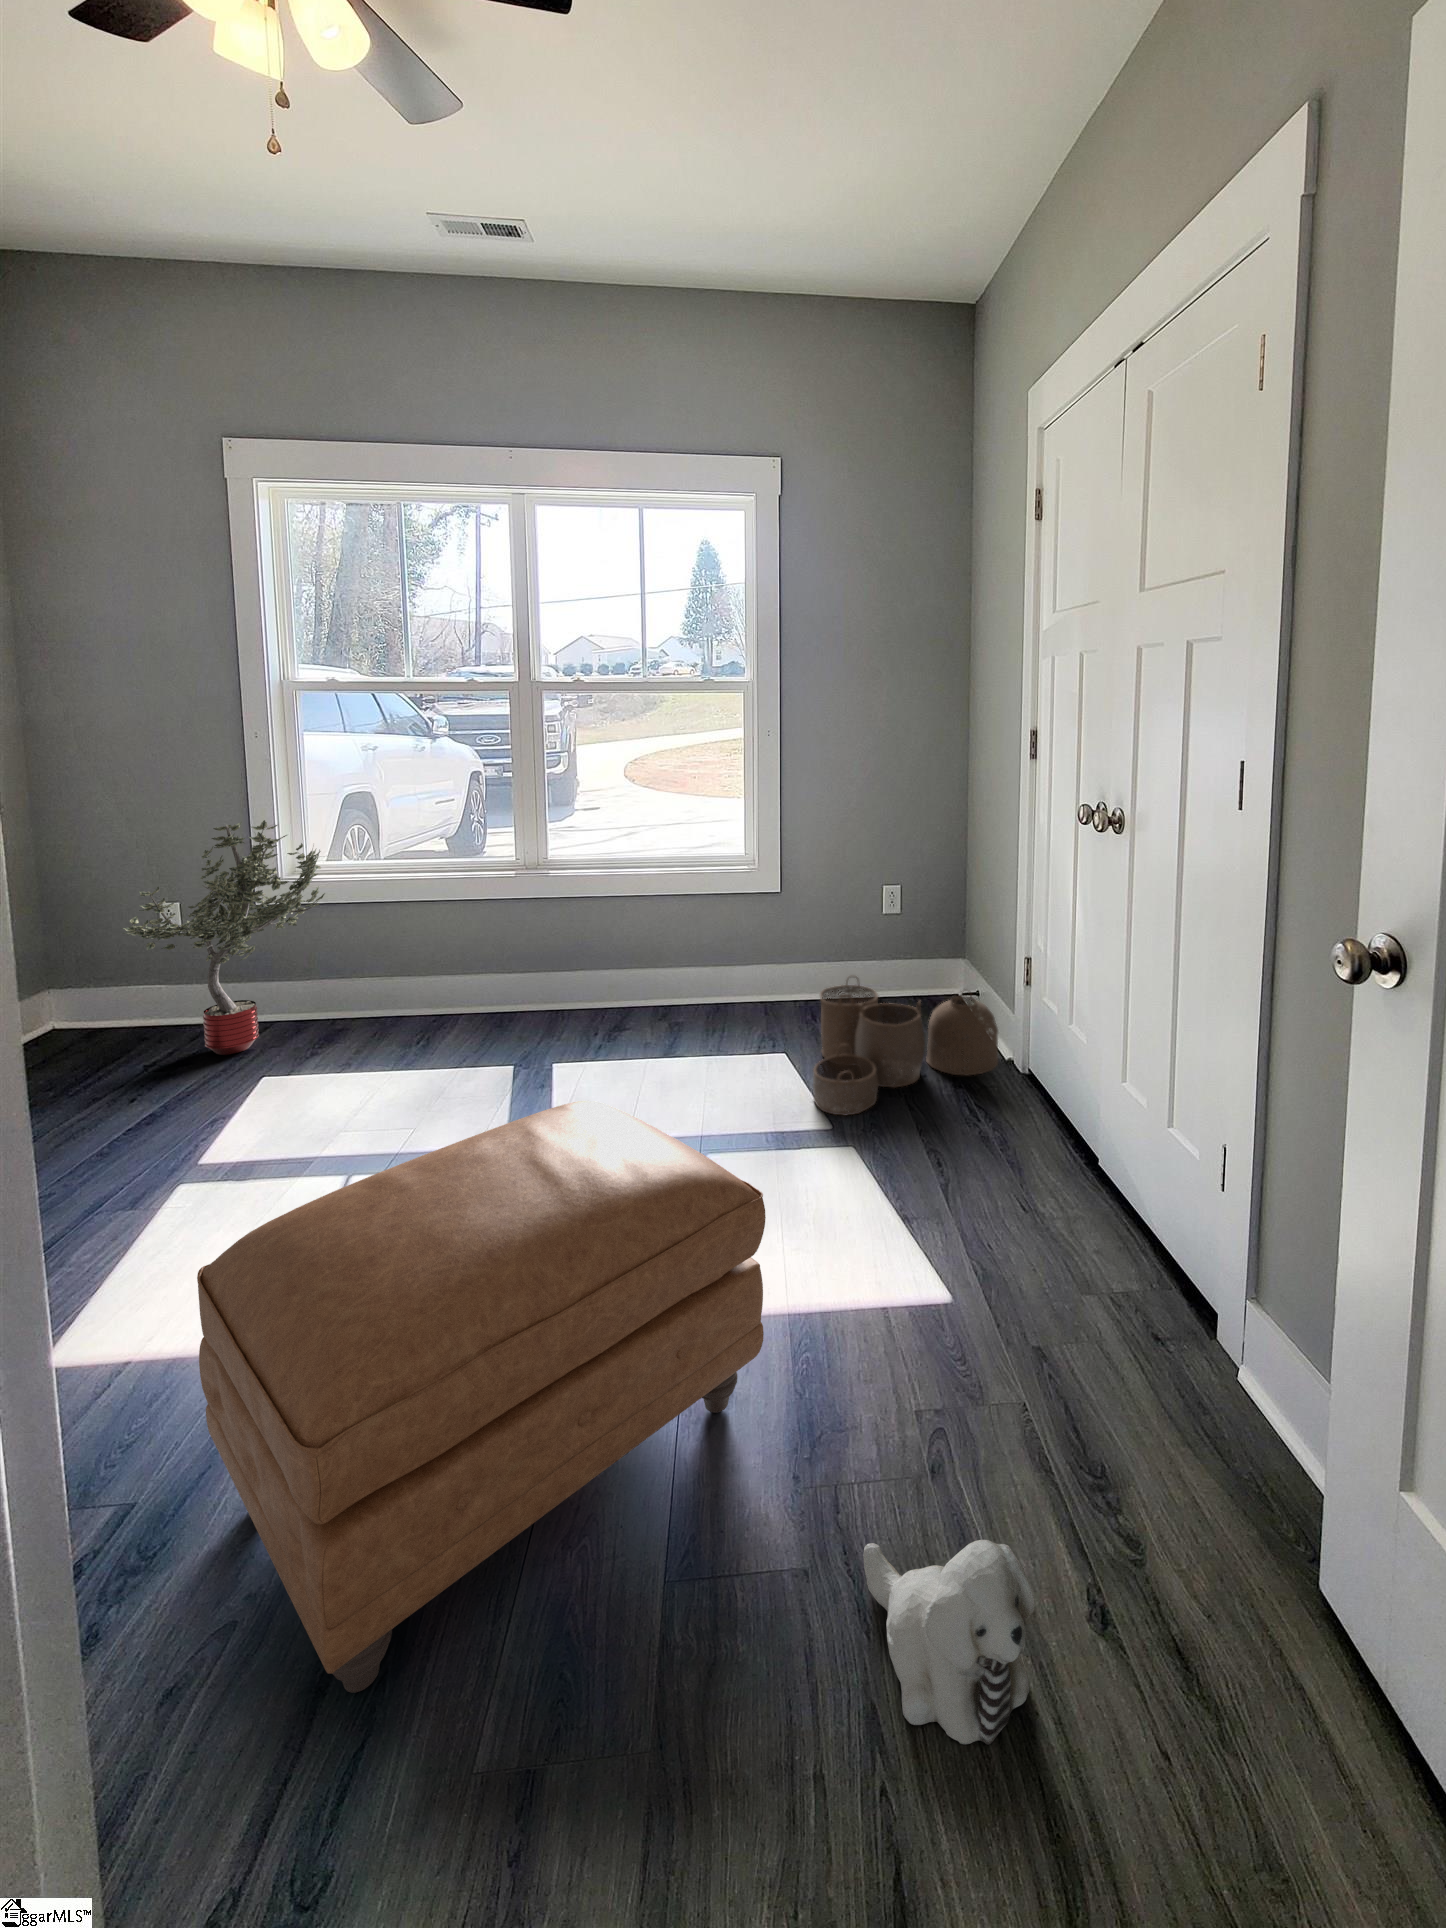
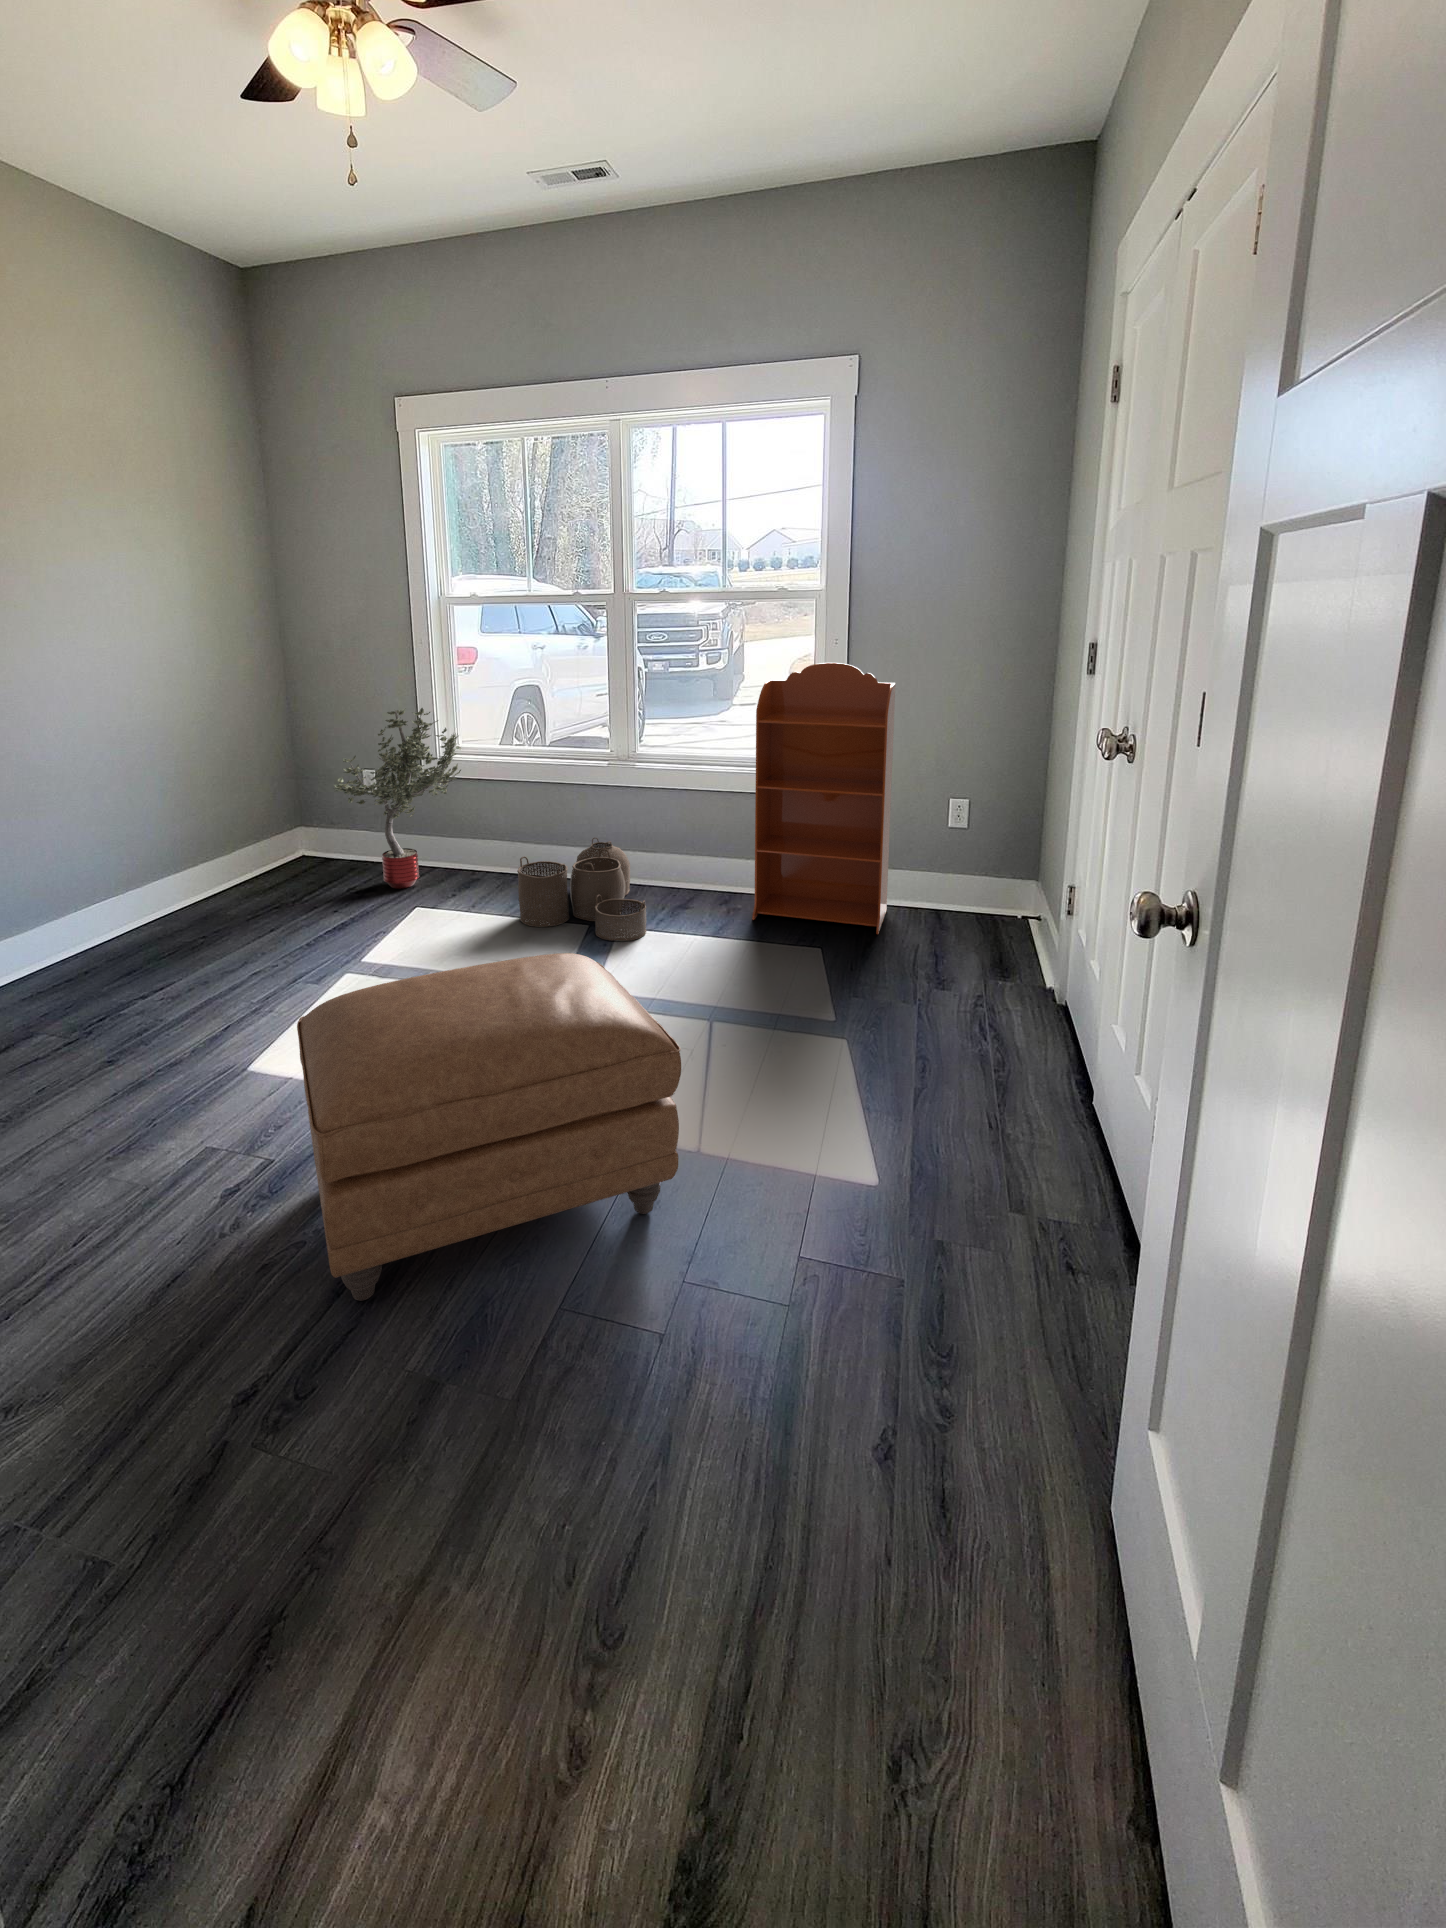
bookcase: none [695,754,830,1029] -> present [752,662,895,934]
woven basket: present [813,975,998,1115] -> present [517,838,647,941]
plush toy: present [863,1540,1035,1744] -> none [691,1331,807,1489]

